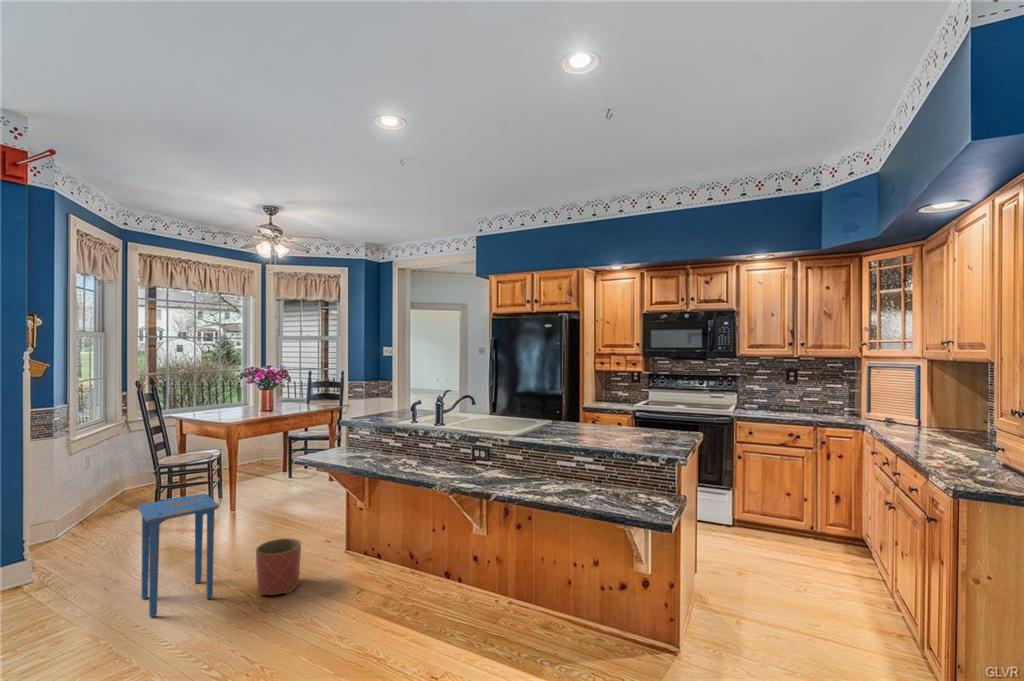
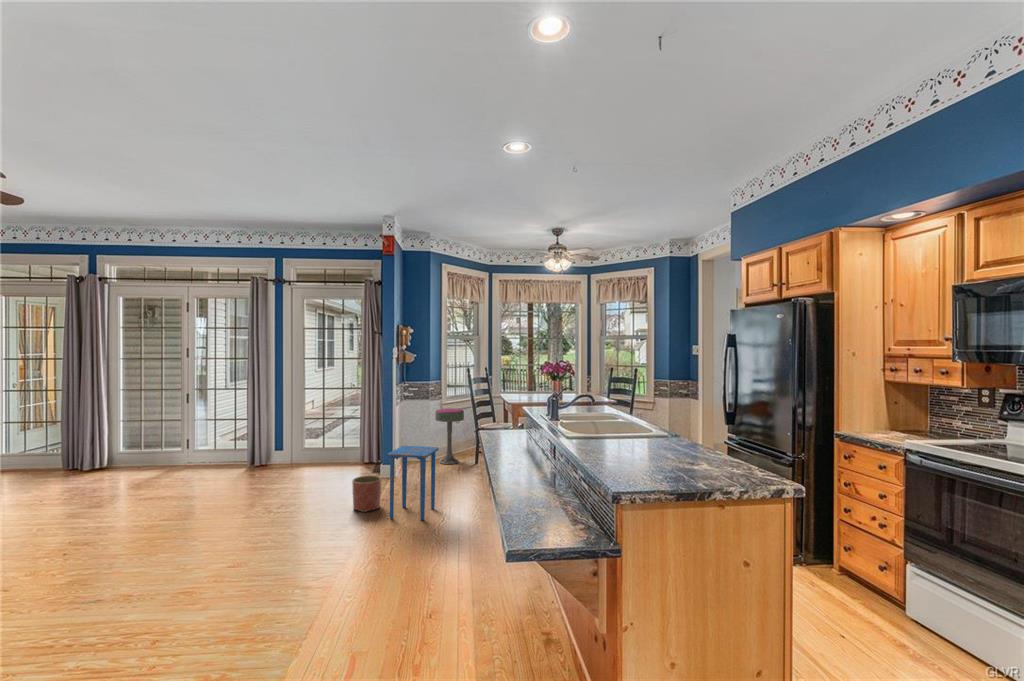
bar stool: none [73,443,129,532] -> present [435,408,464,464]
planter: present [256,538,301,596] -> present [352,475,381,512]

